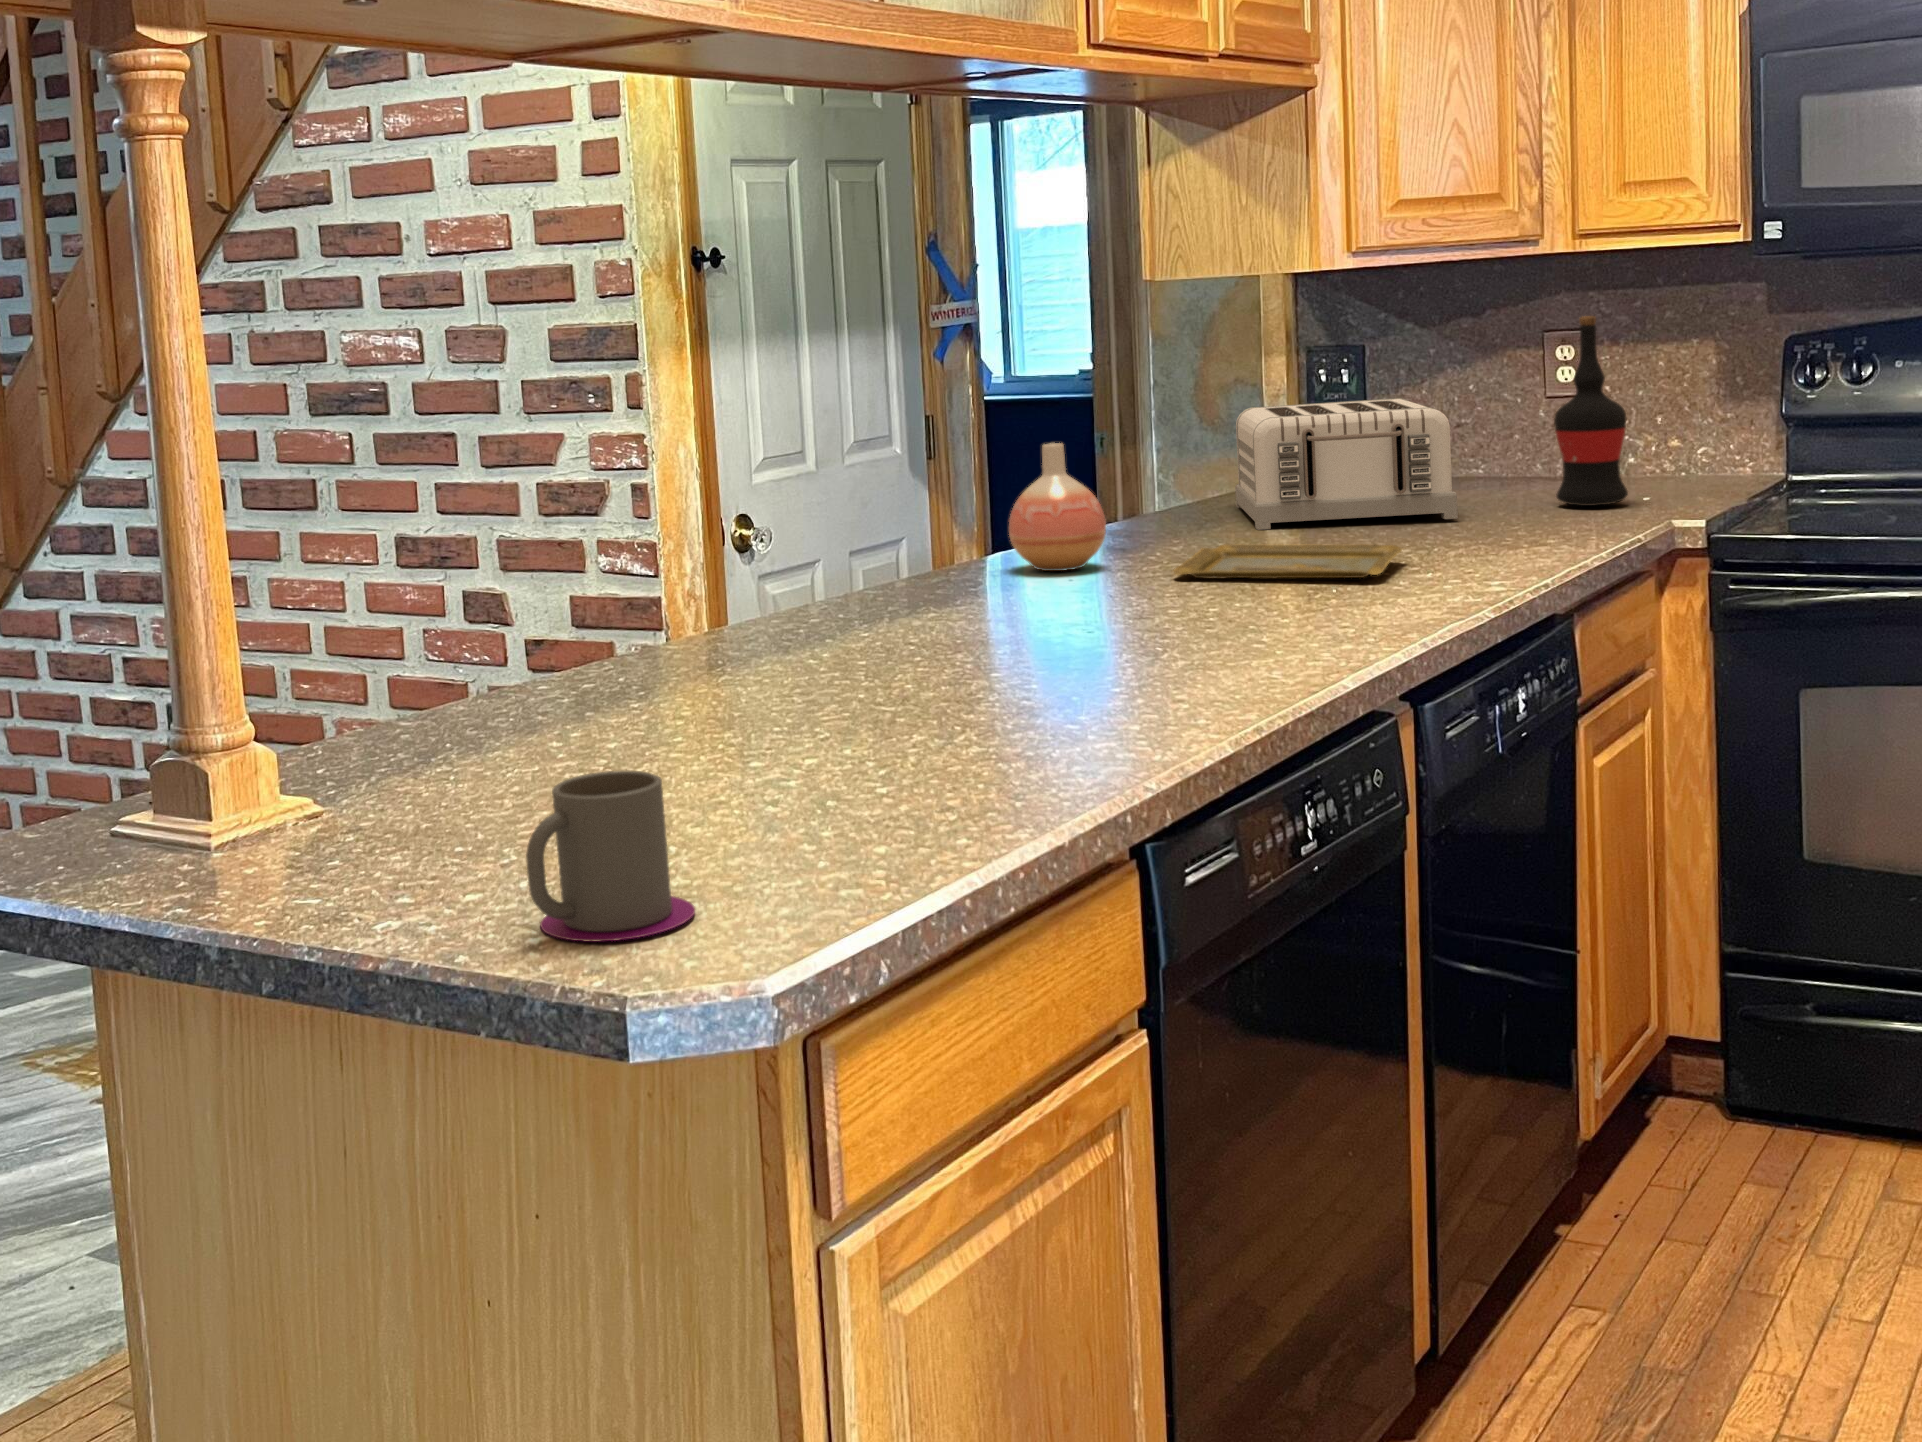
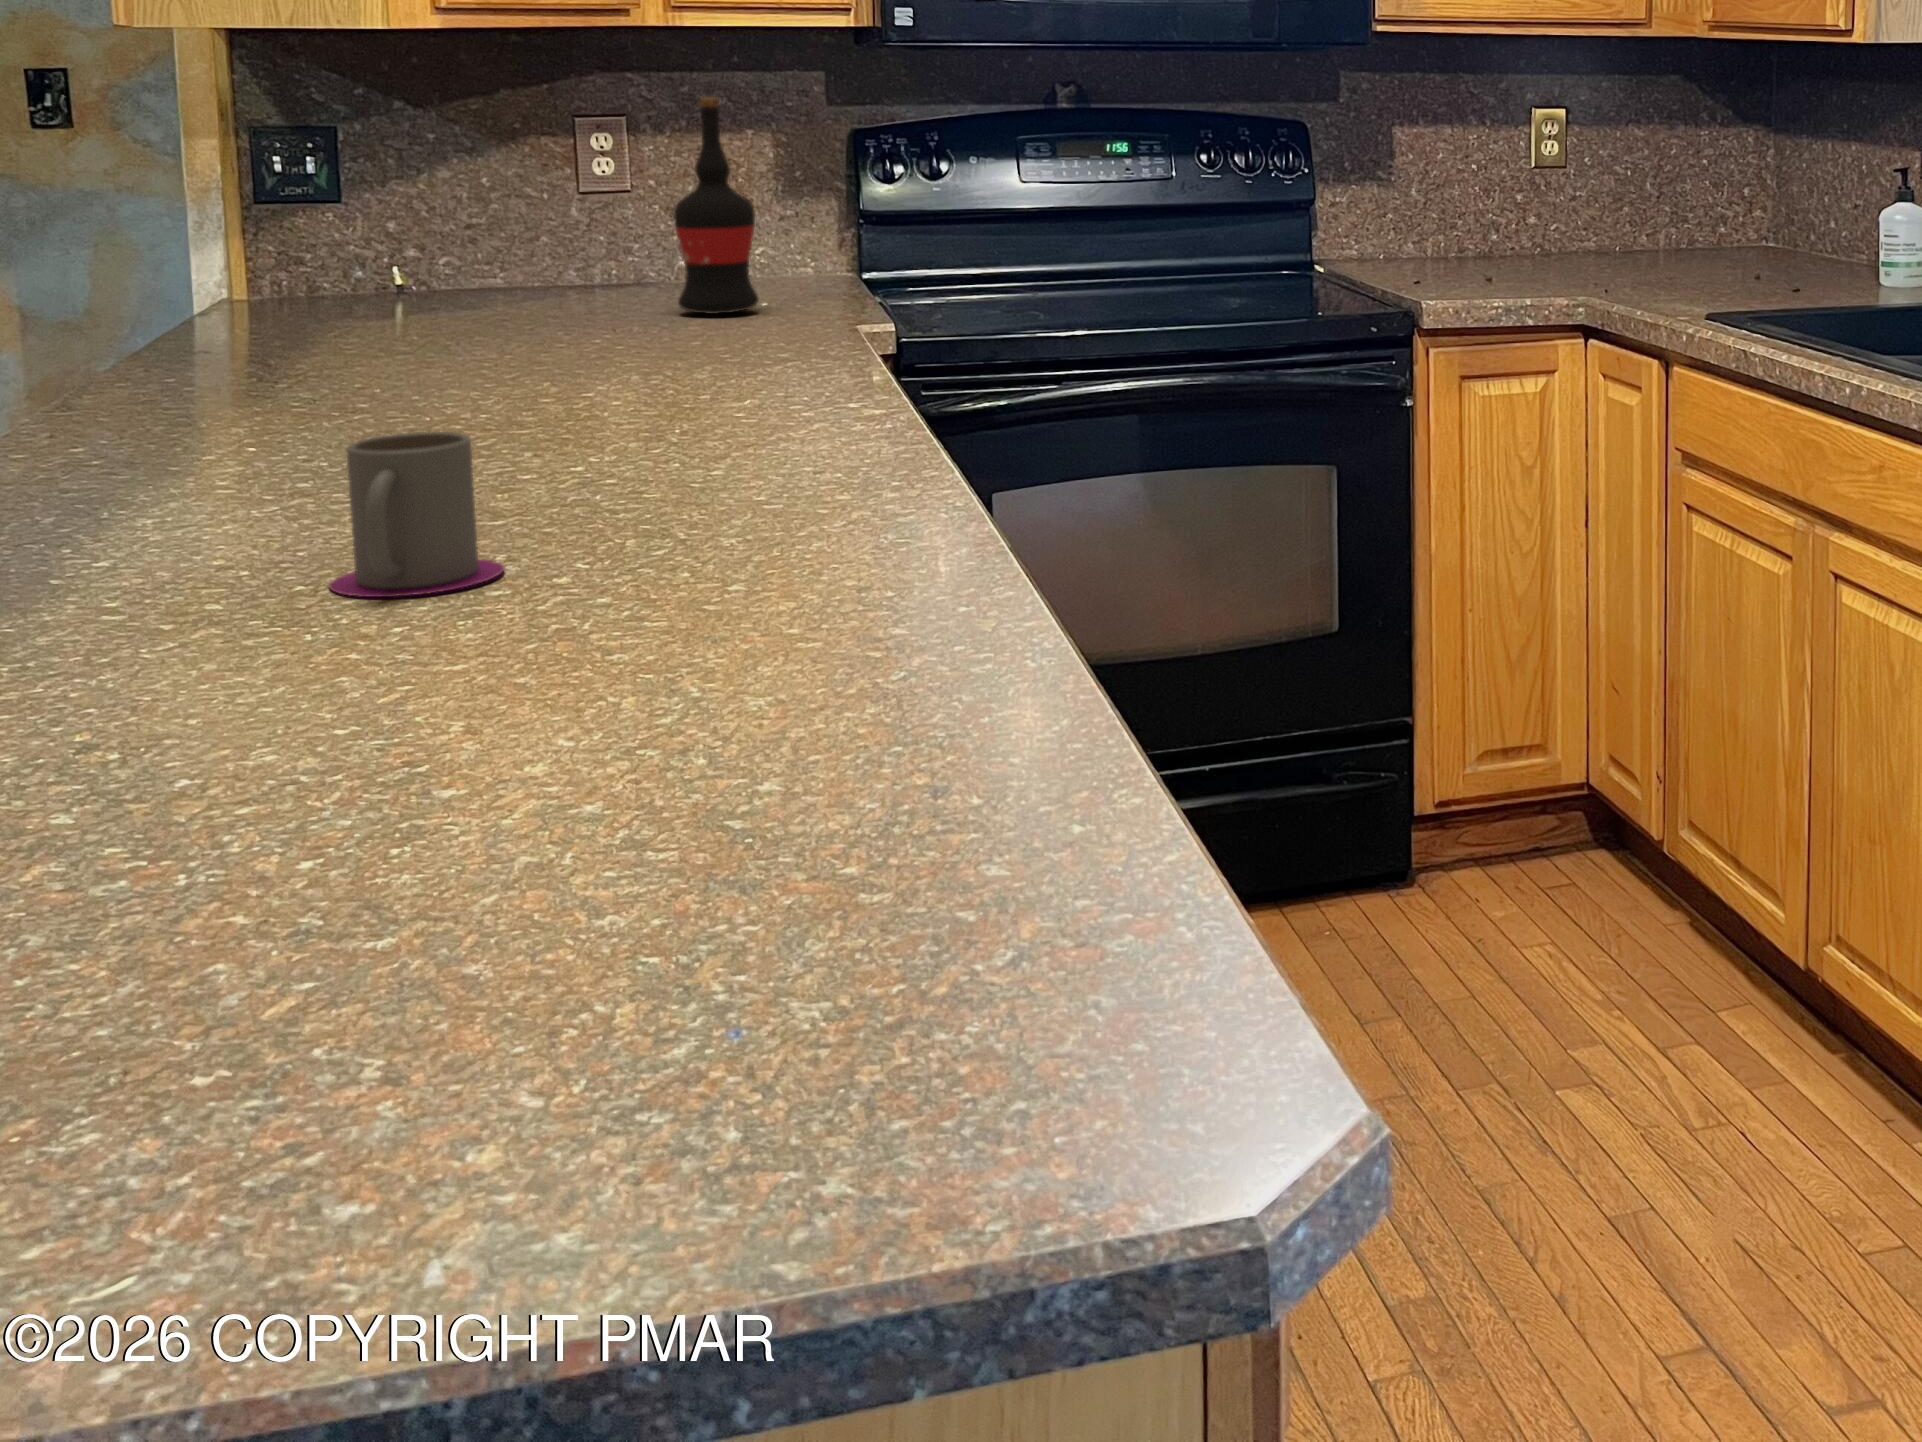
toaster: present [1235,398,1458,530] -> none [240,190,608,361]
vase: present [1009,443,1106,571] -> none [81,241,255,436]
tray: present [1173,544,1403,578] -> none [386,363,708,424]
mug: present [526,771,695,941] -> present [329,432,504,597]

